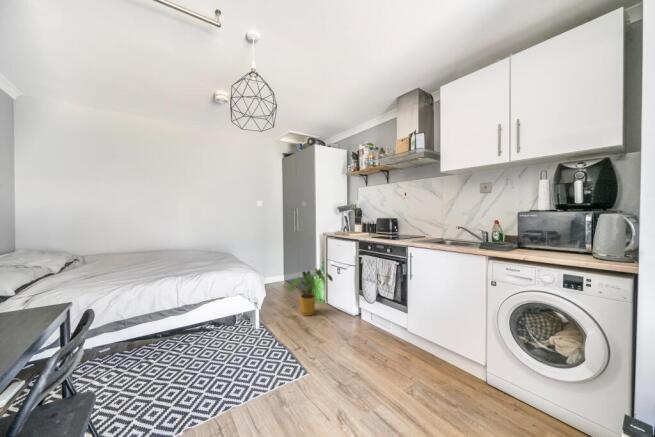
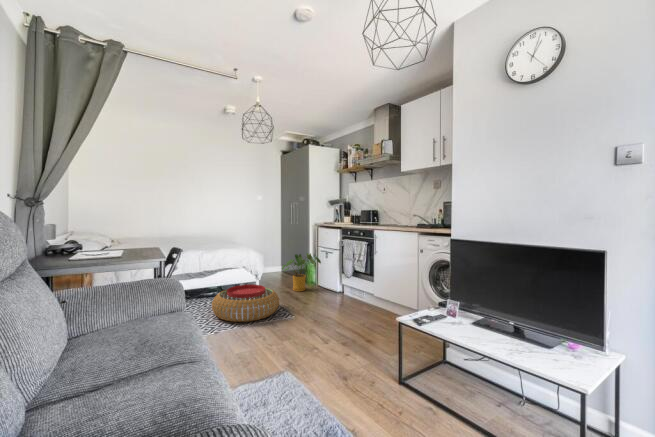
pouf: none [191,322,288,395] -> present [212,284,279,322]

